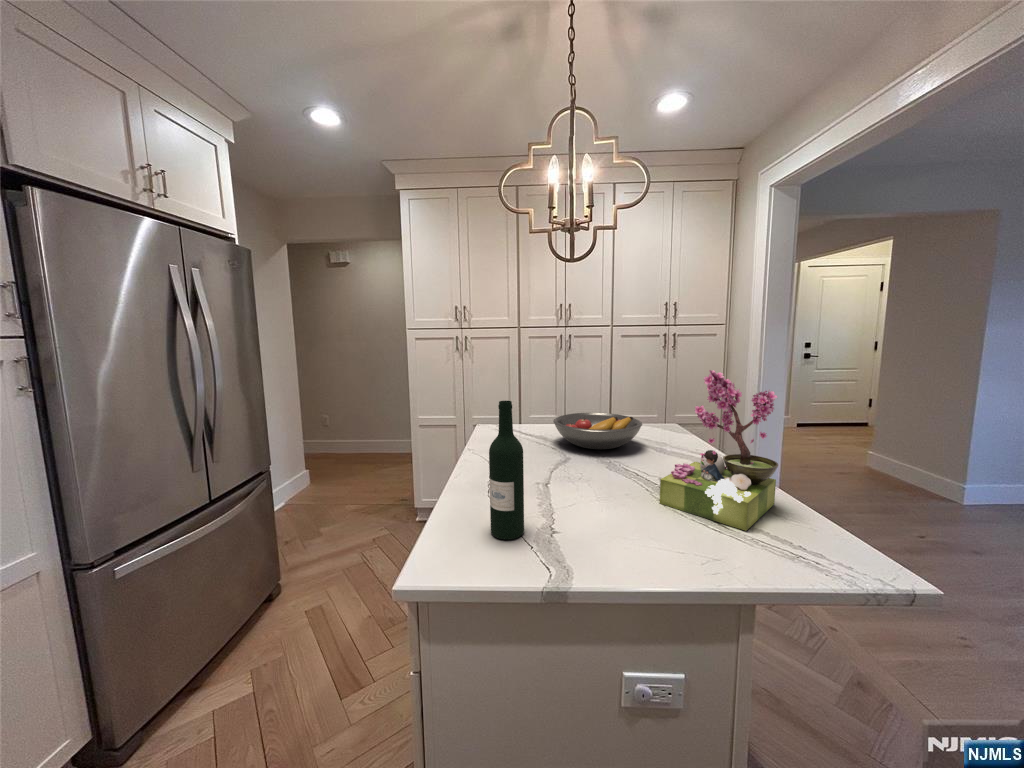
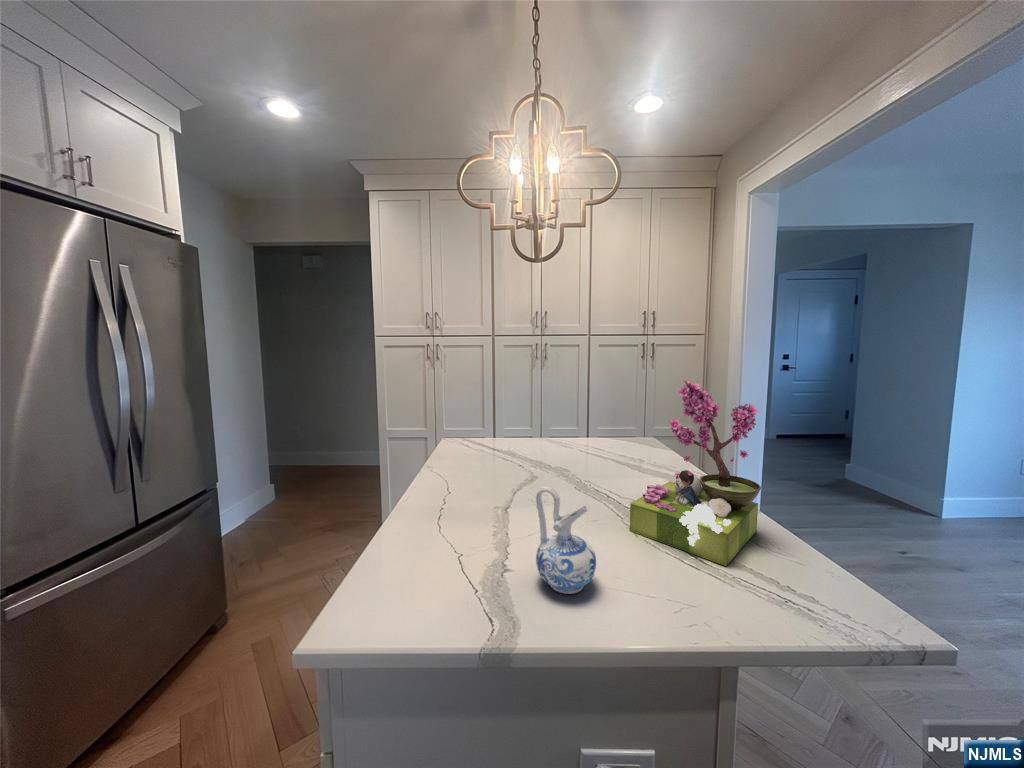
wine bottle: present [489,401,524,540] -> none [427,416,469,581]
fruit bowl: present [553,413,642,449] -> none [521,425,616,465]
ceramic pitcher: none [582,460,634,549] -> present [536,487,596,594]

